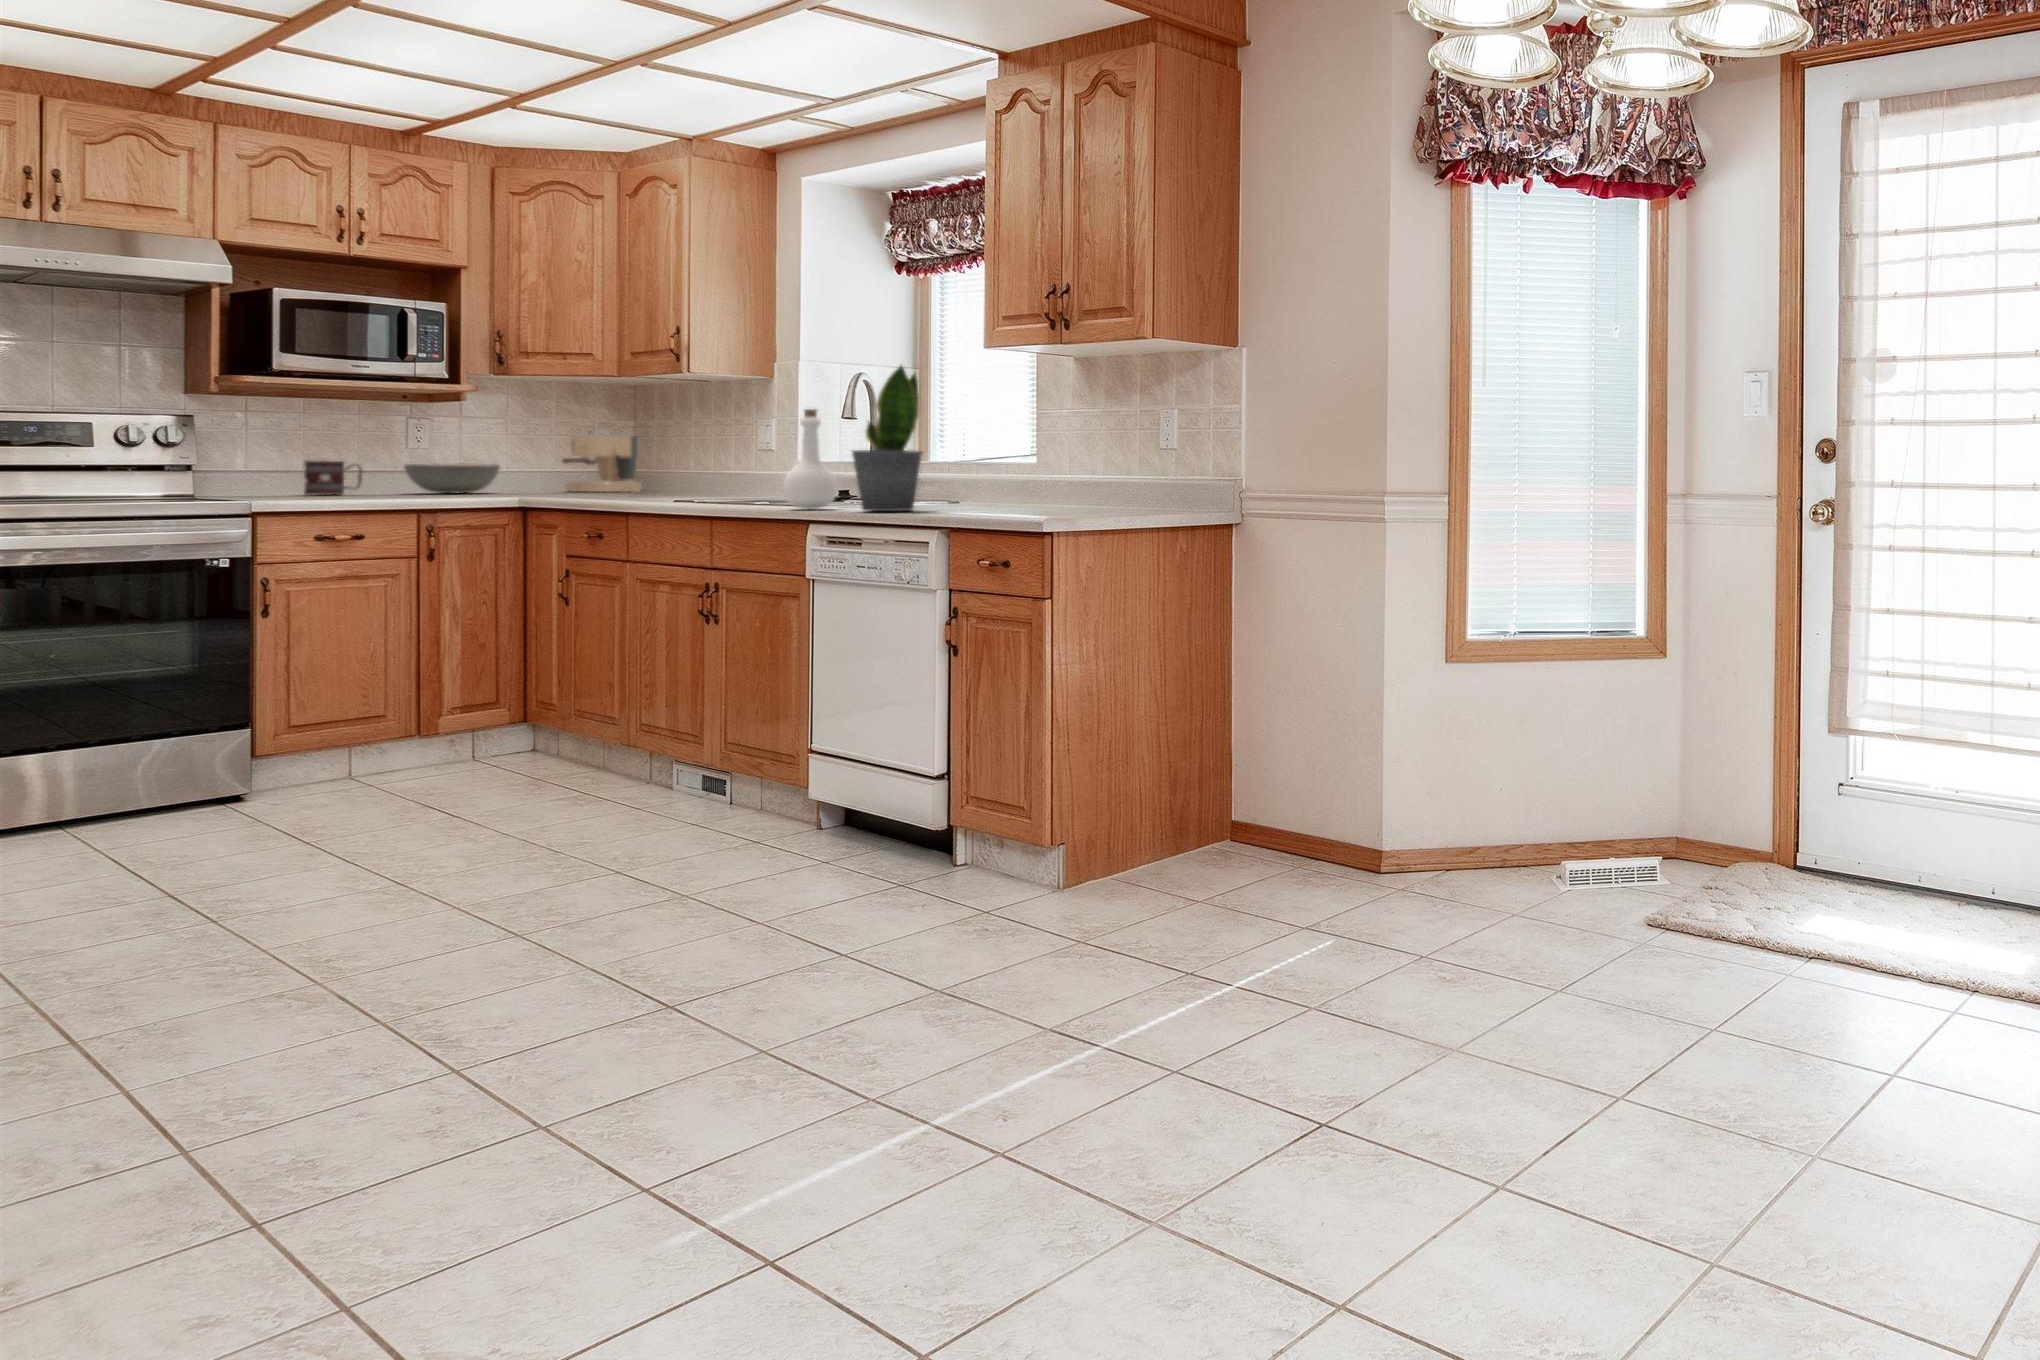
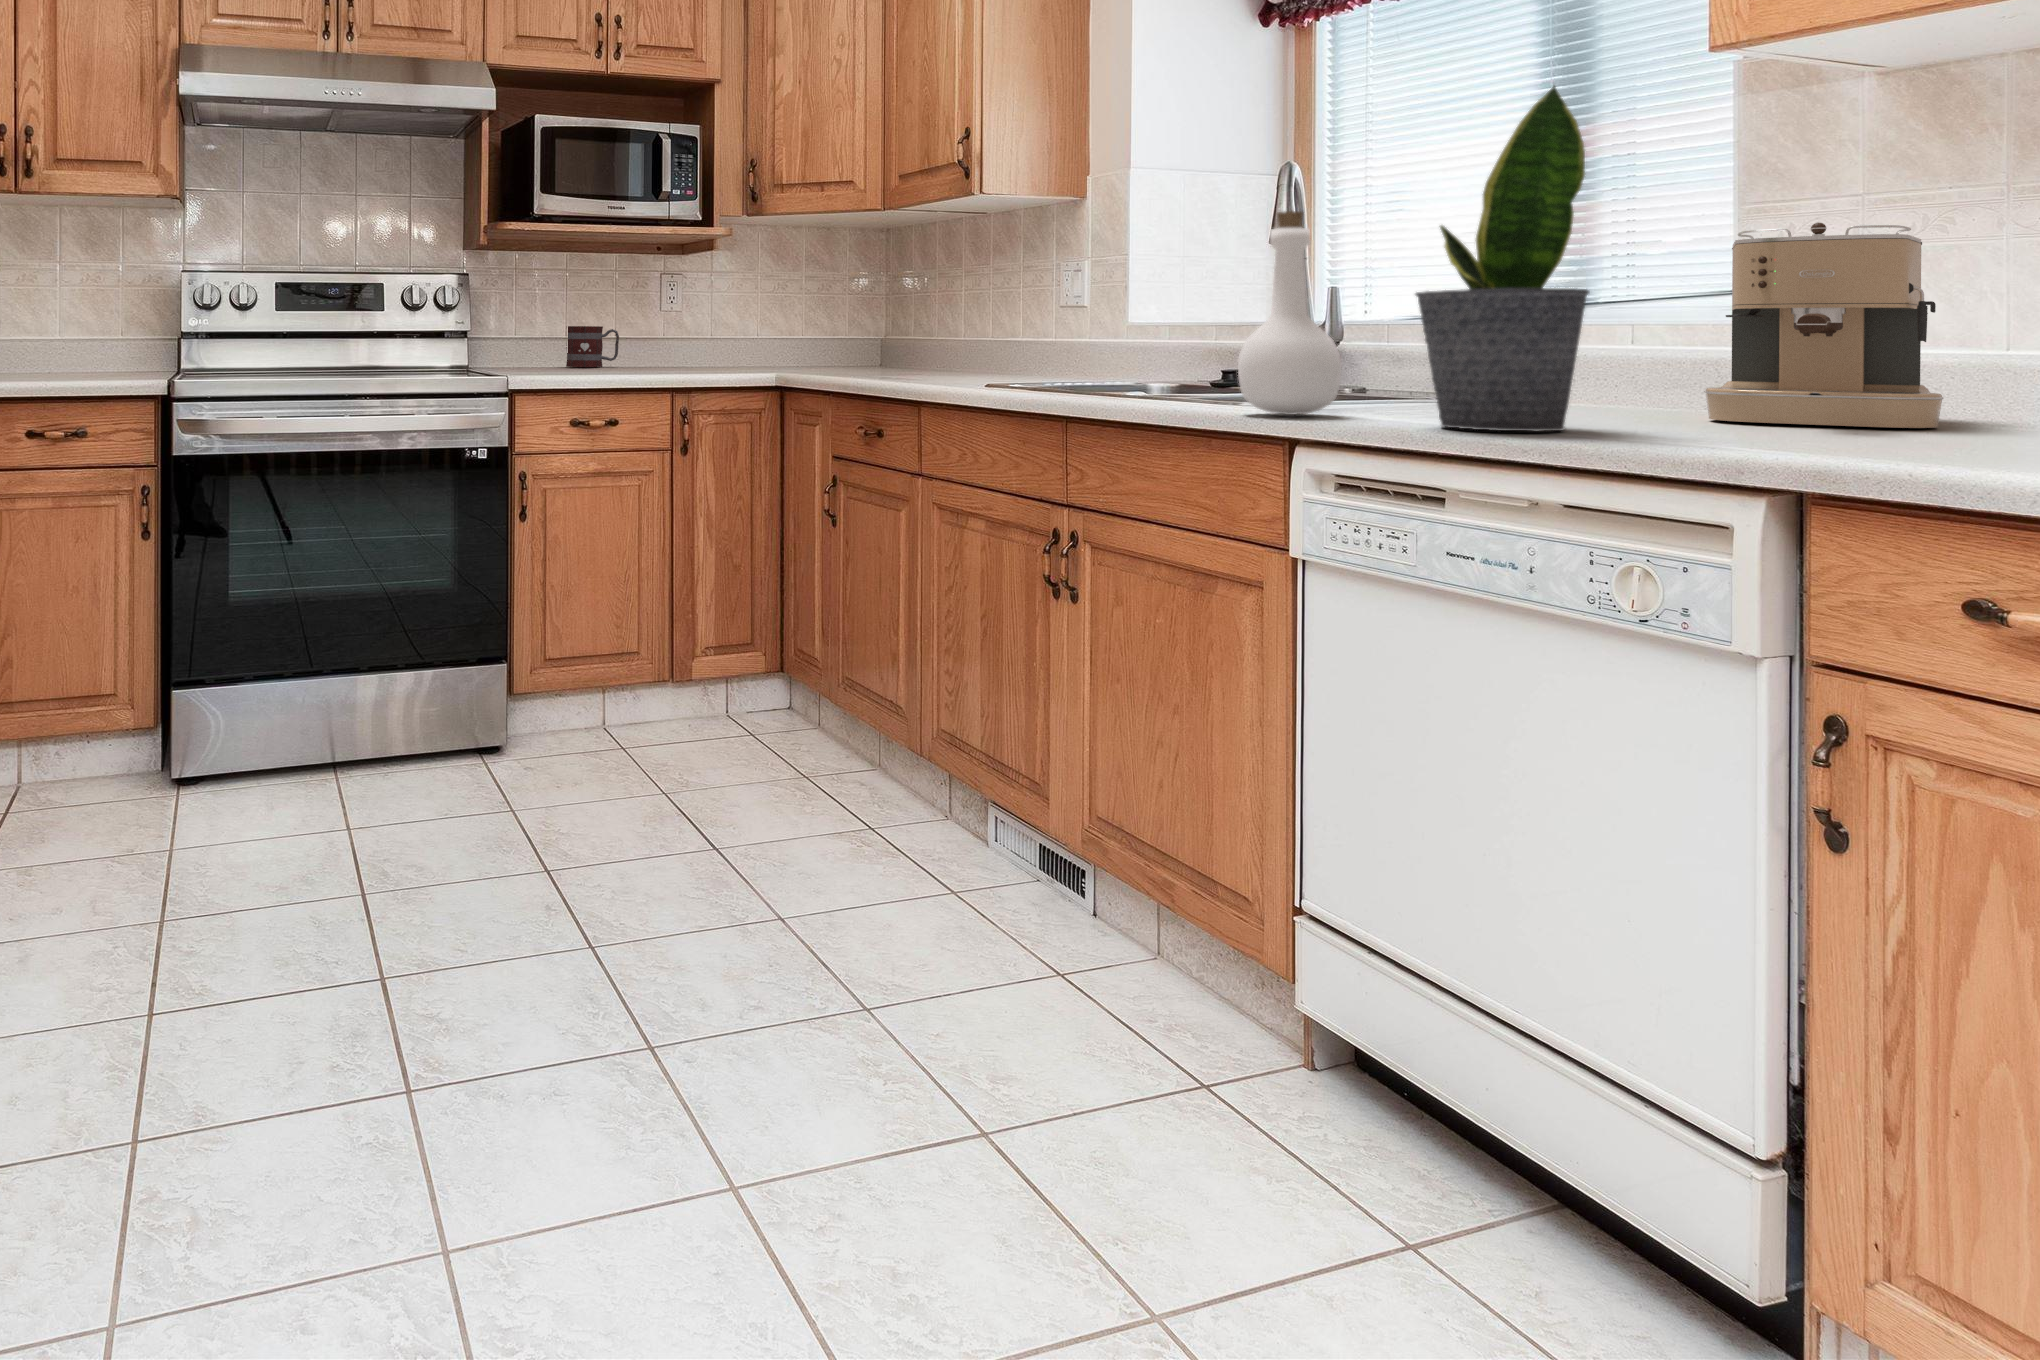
coffee maker: present [563,431,642,492] -> present [1704,223,1943,428]
bowl: present [404,463,500,493] -> none [657,328,750,365]

